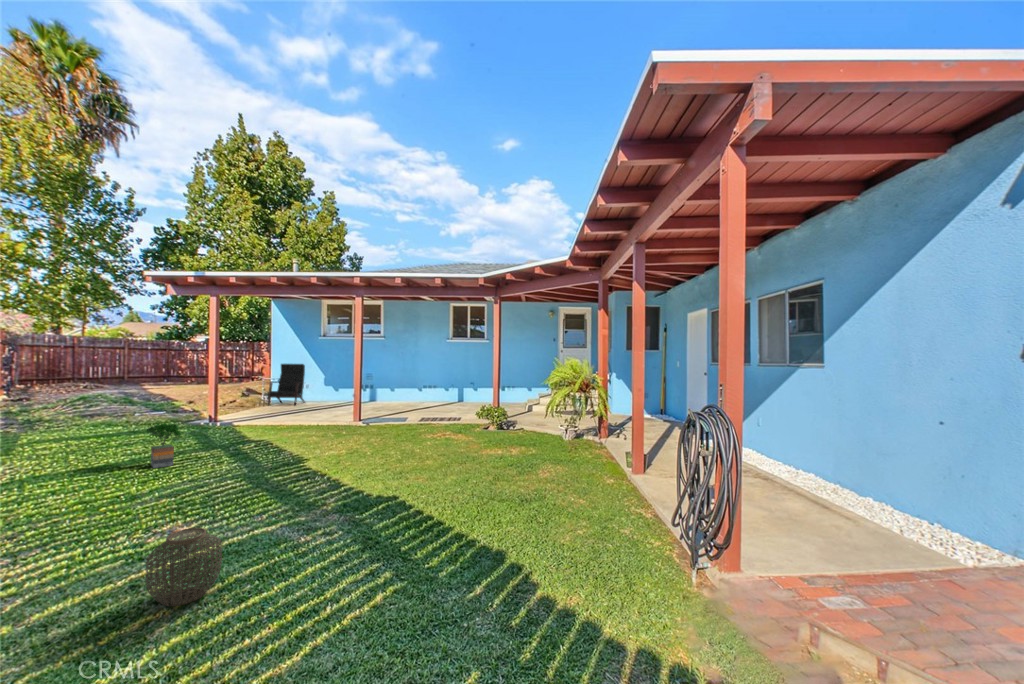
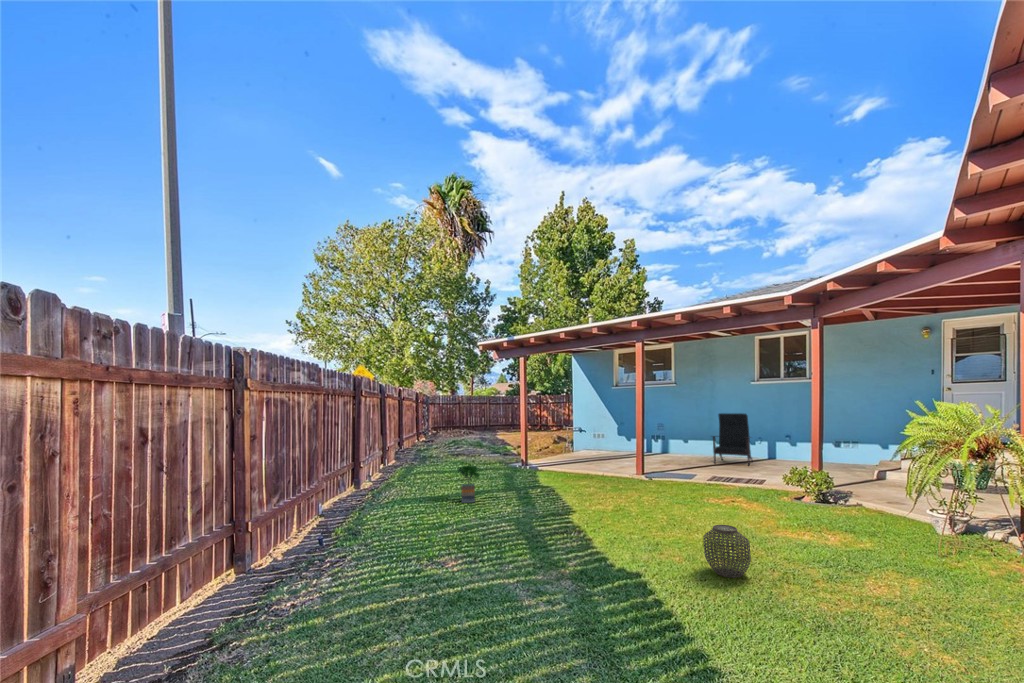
lounge chair: present [268,364,305,405] -> present [713,413,753,465]
woven basket: present [146,528,222,606] -> present [703,525,751,578]

